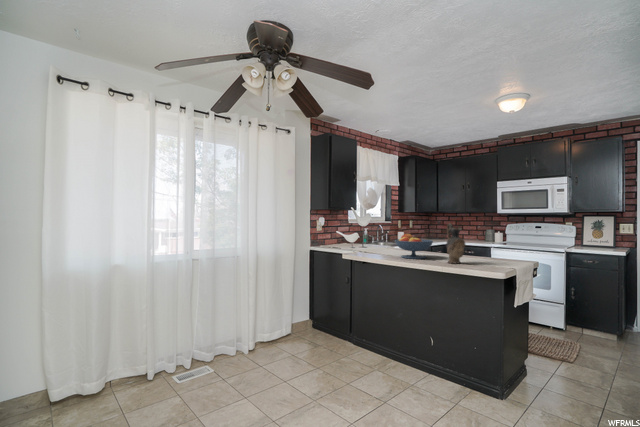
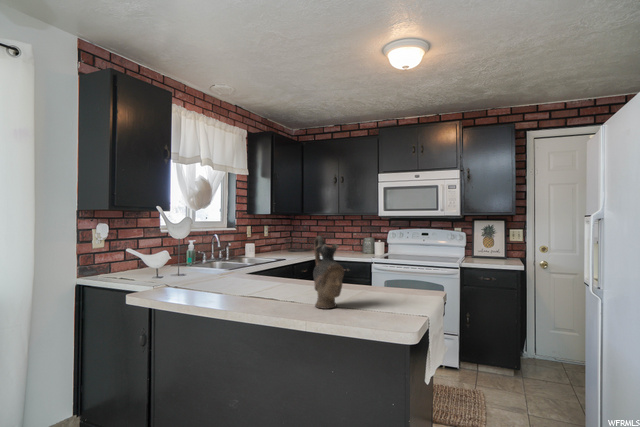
fruit bowl: present [395,234,433,259] -> none [225,253,292,300]

